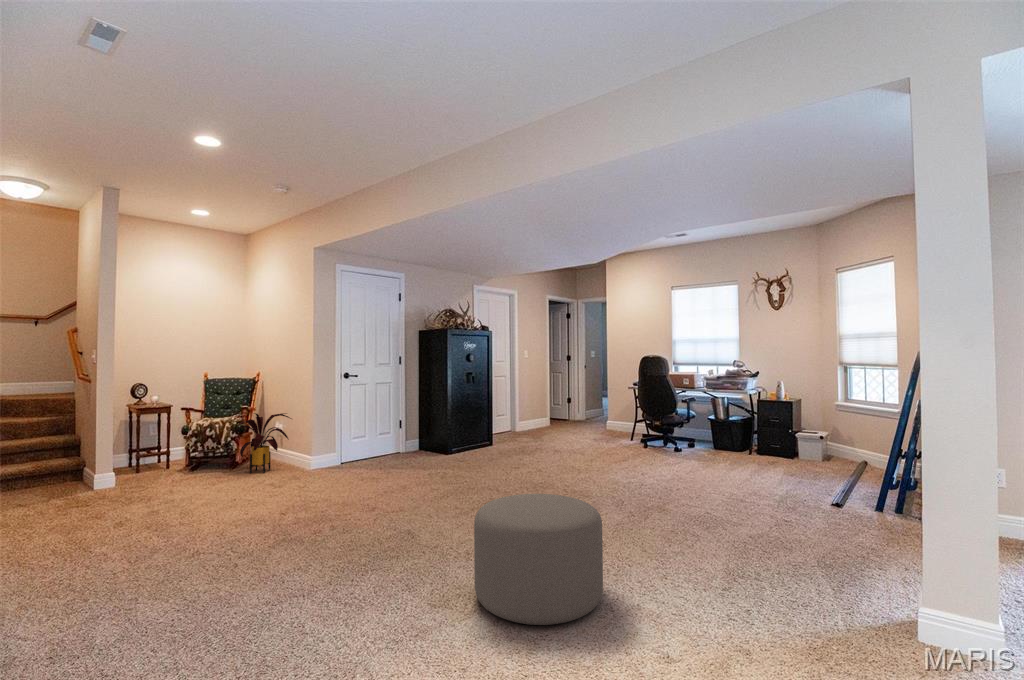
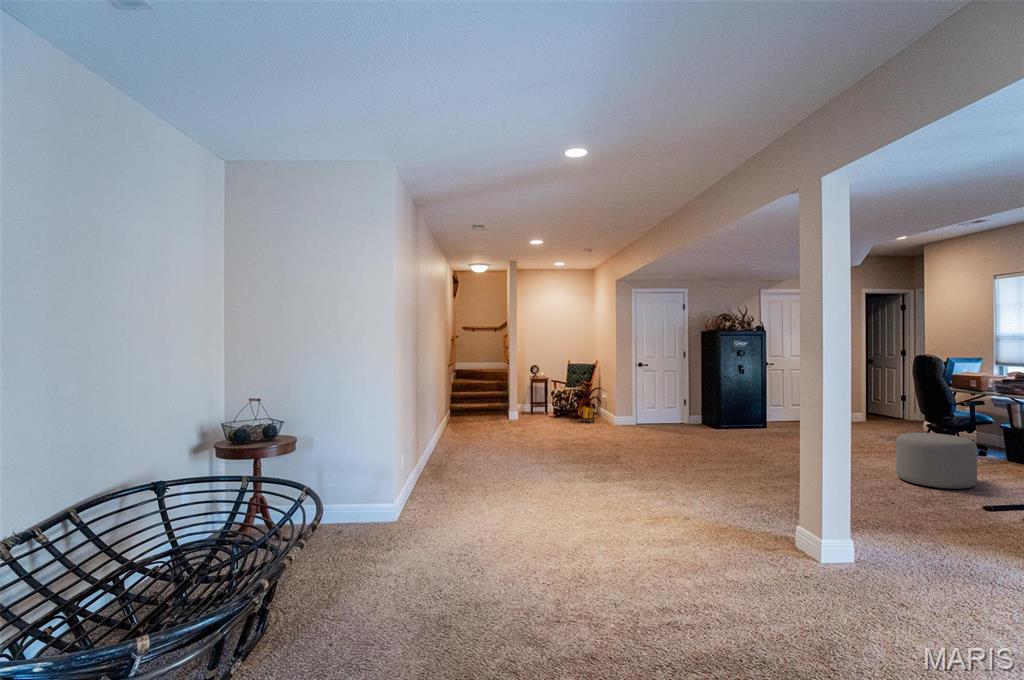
ottoman: present [474,494,603,625] -> present [896,433,977,489]

